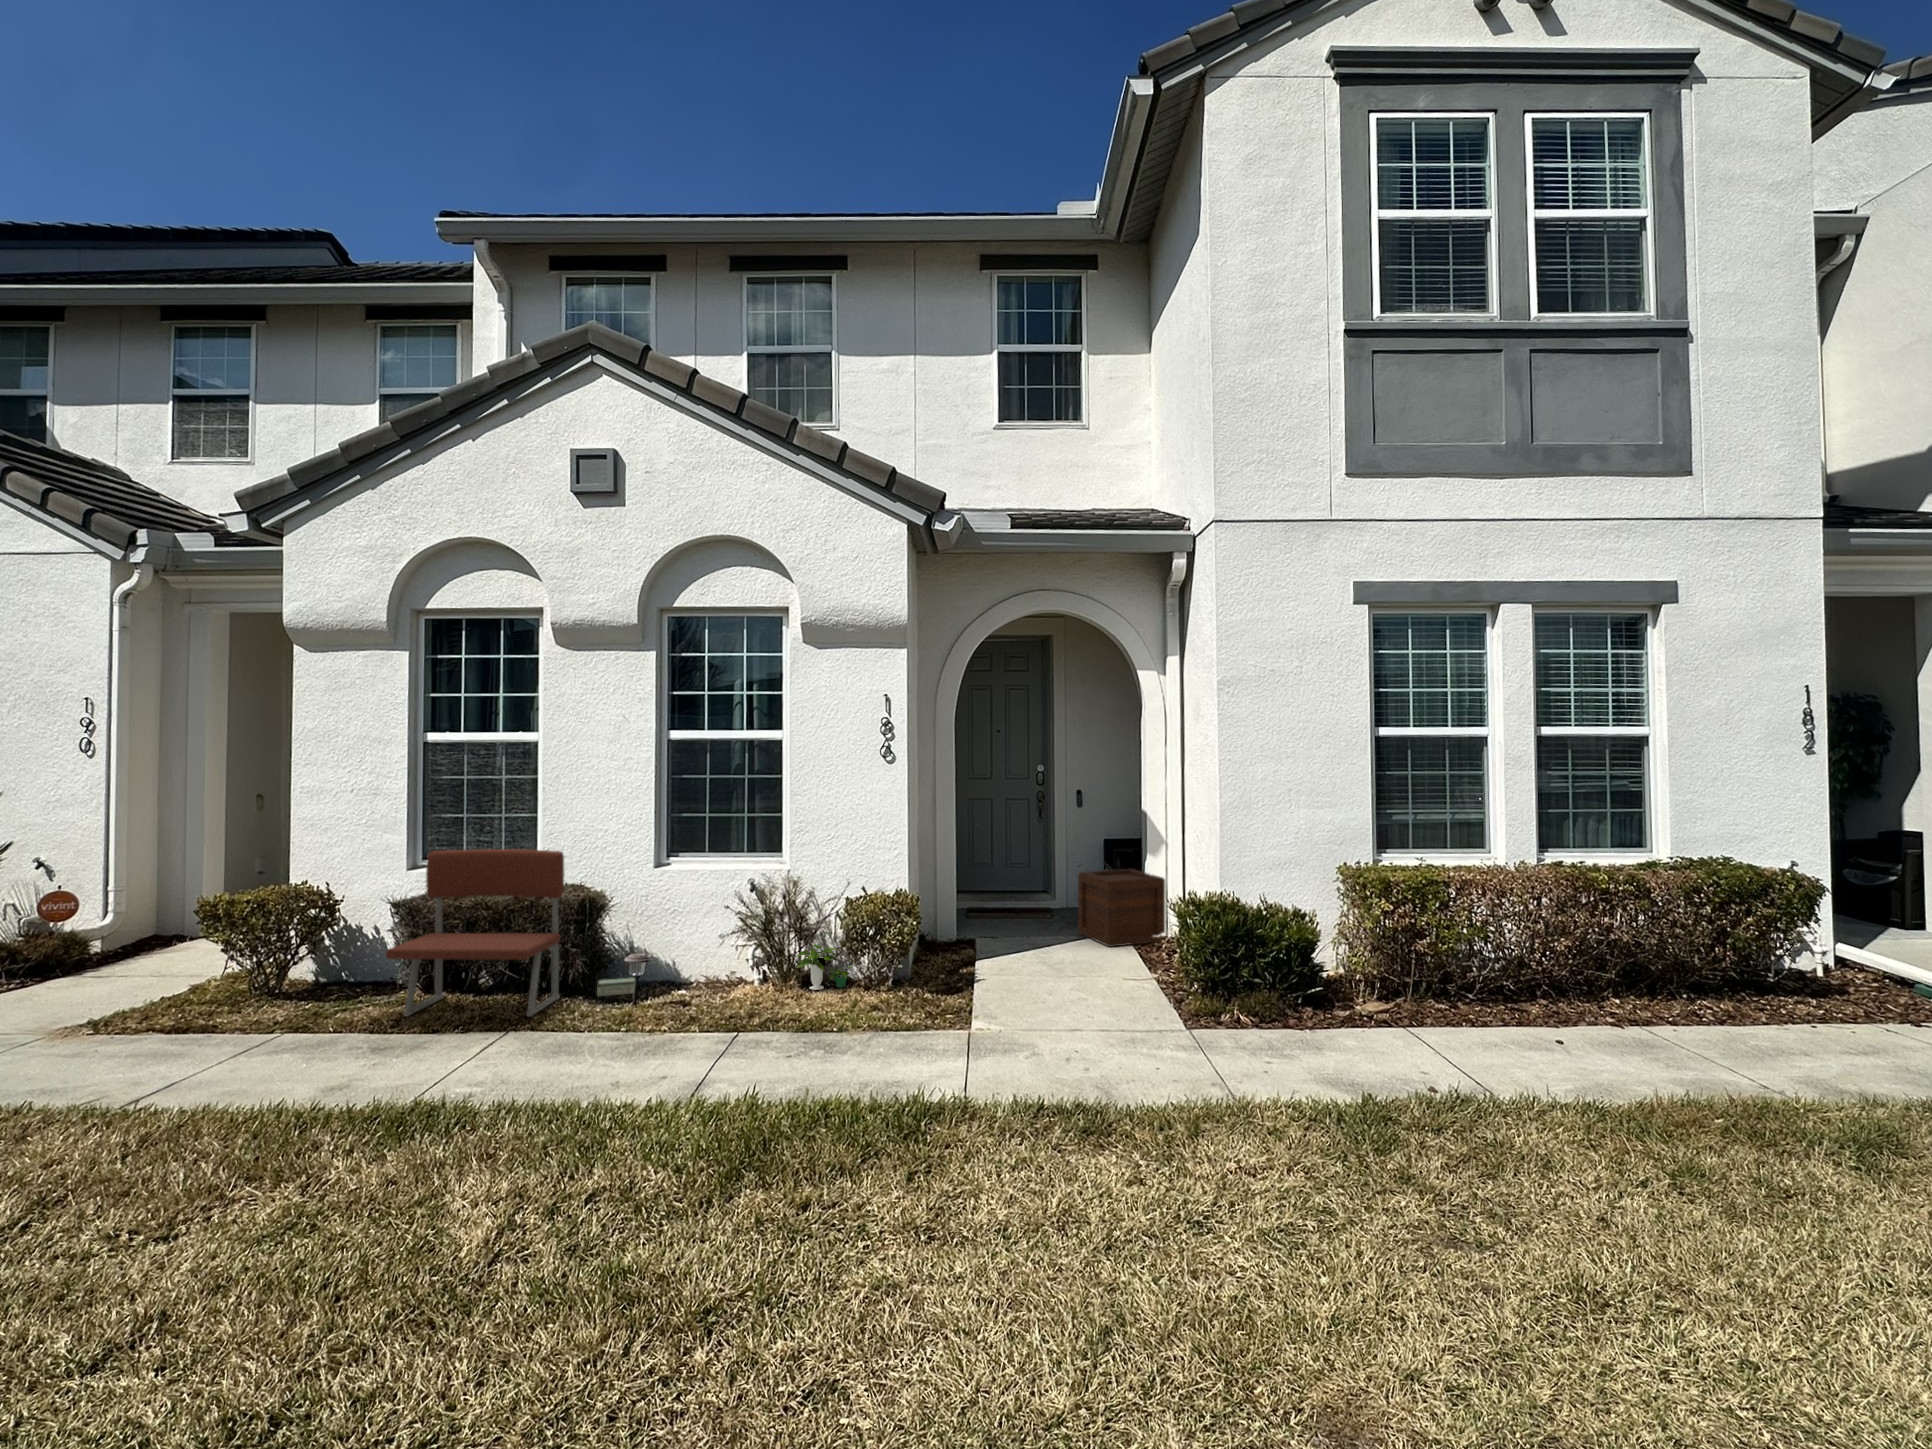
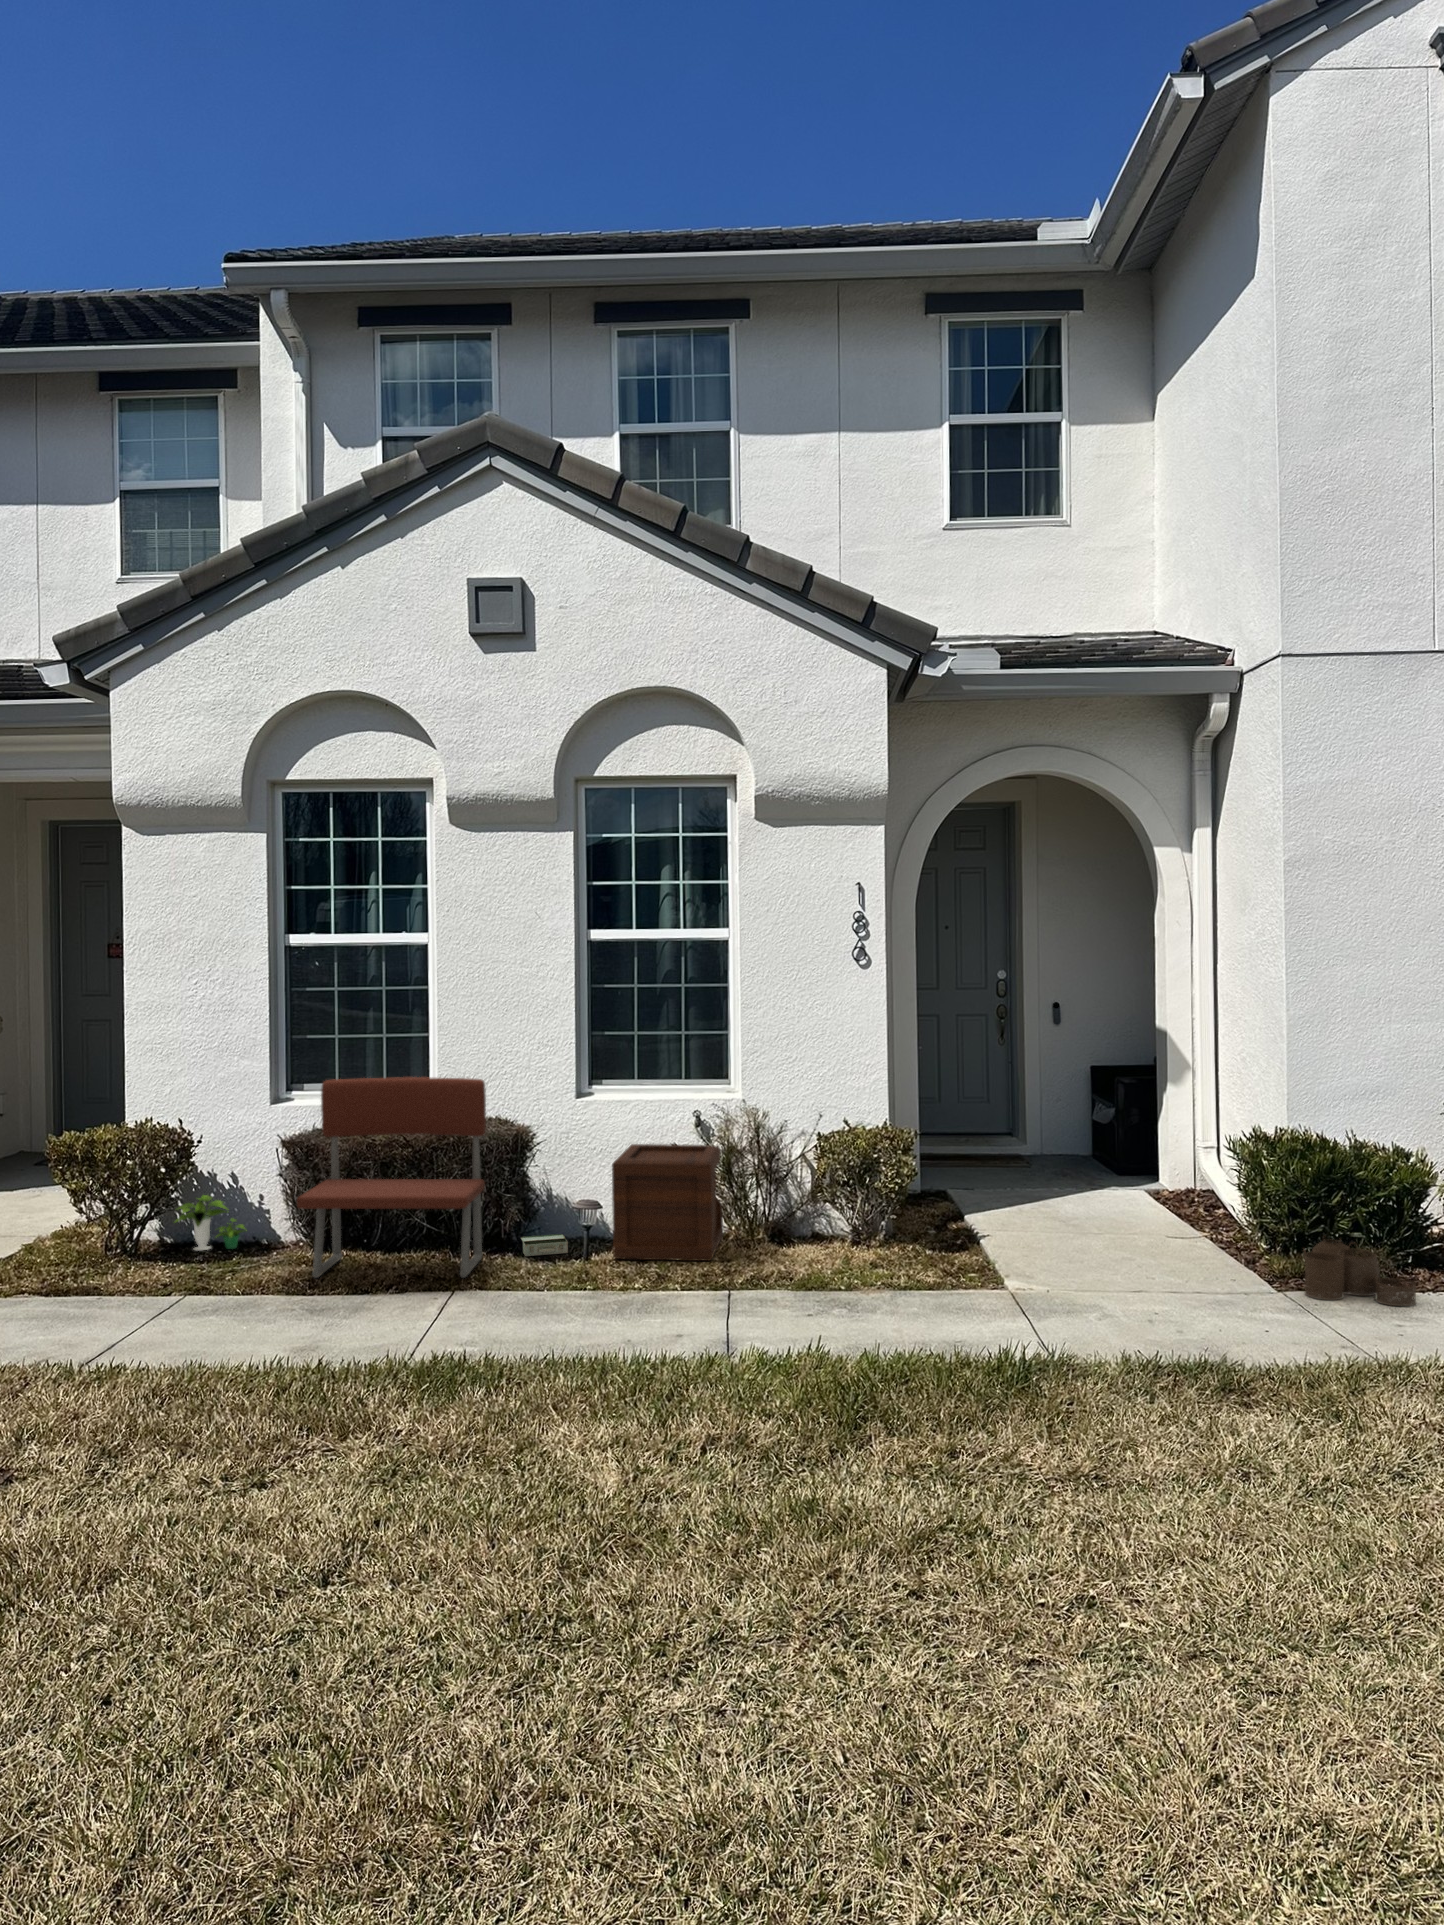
wooden crate: present [1078,869,1166,947] -> present [612,1144,723,1261]
potted plant: present [796,944,852,990] -> present [175,1195,245,1250]
woven basket: none [1208,984,1296,1045] -> present [1304,1239,1416,1306]

